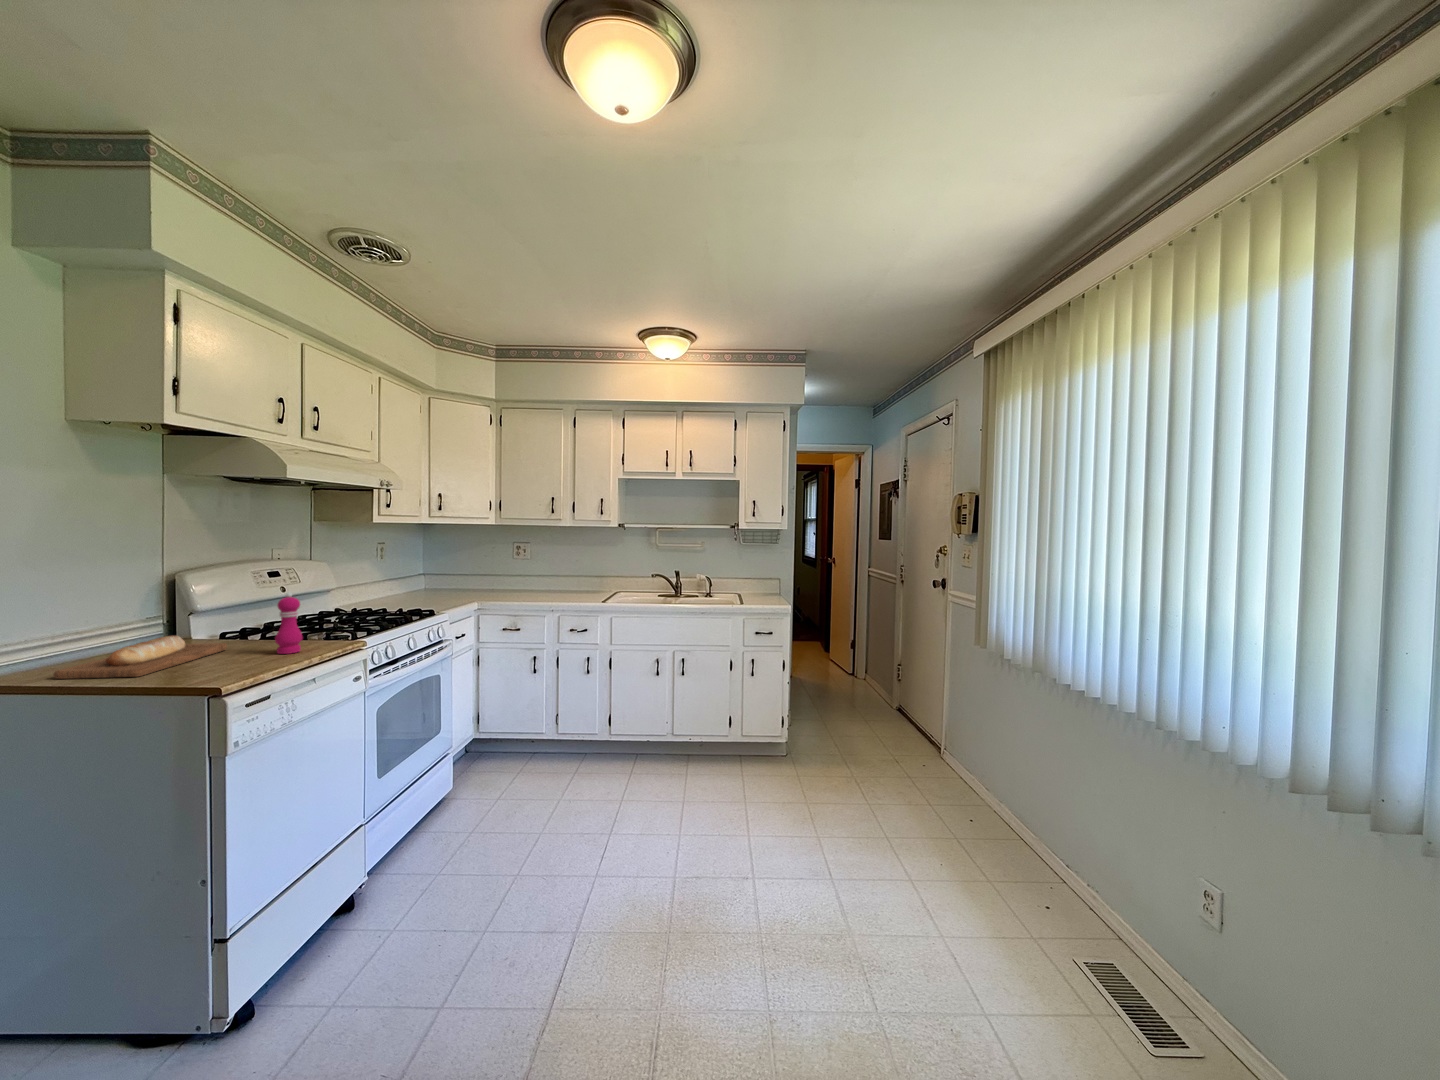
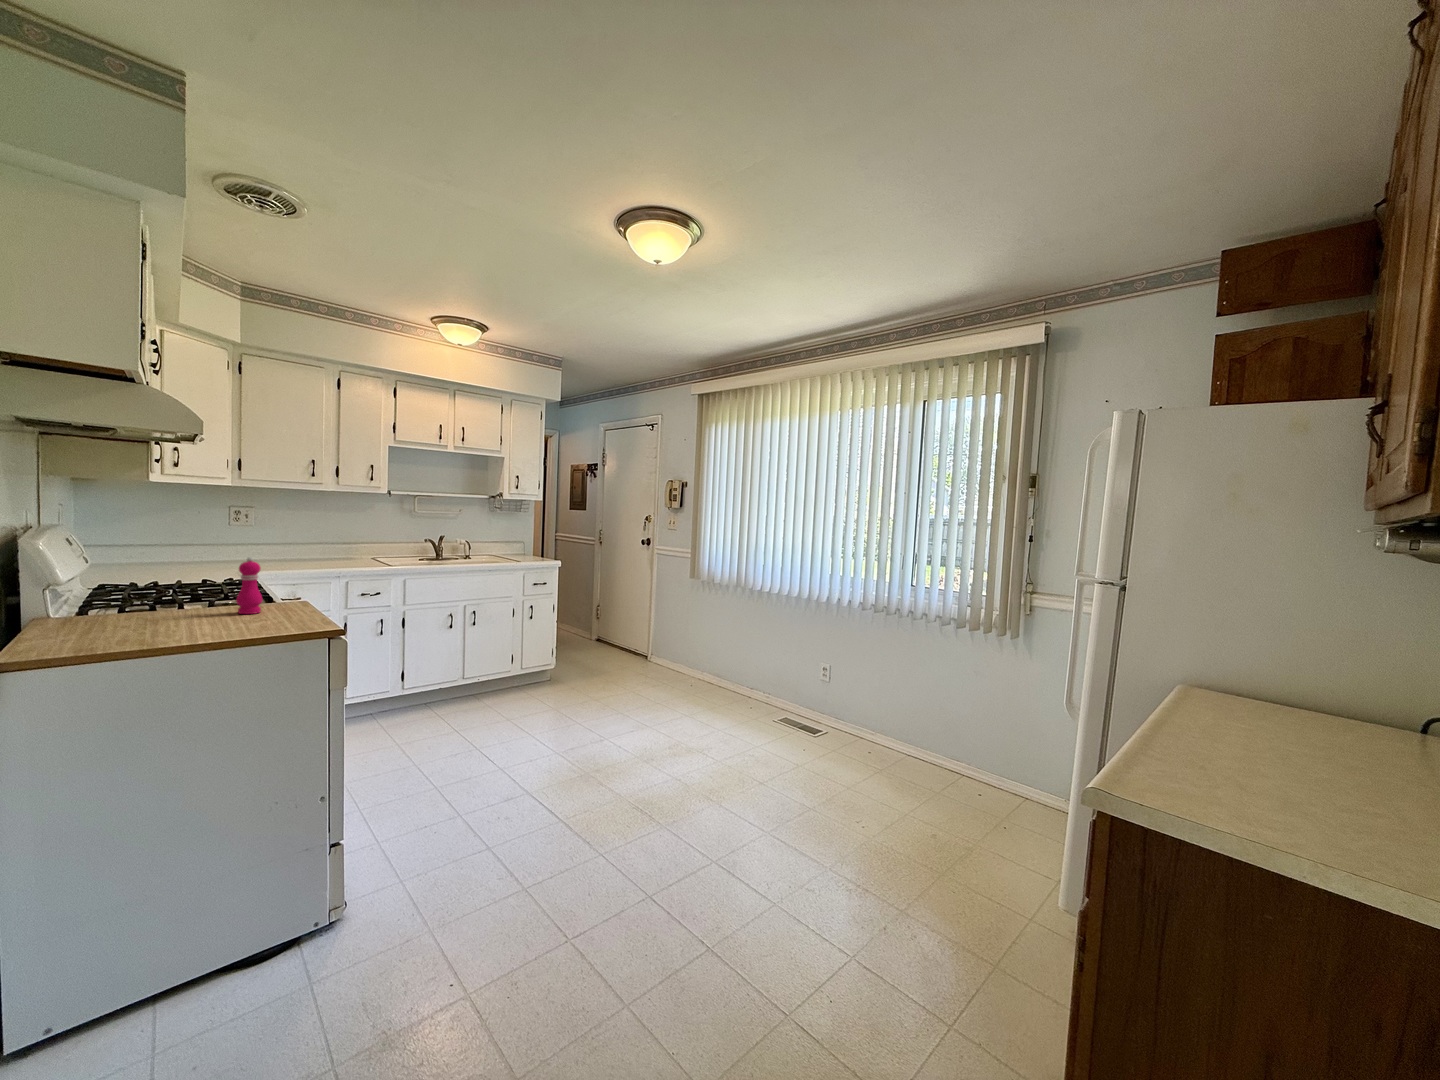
bread loaf: present [53,636,227,679] -> none [72,605,184,646]

